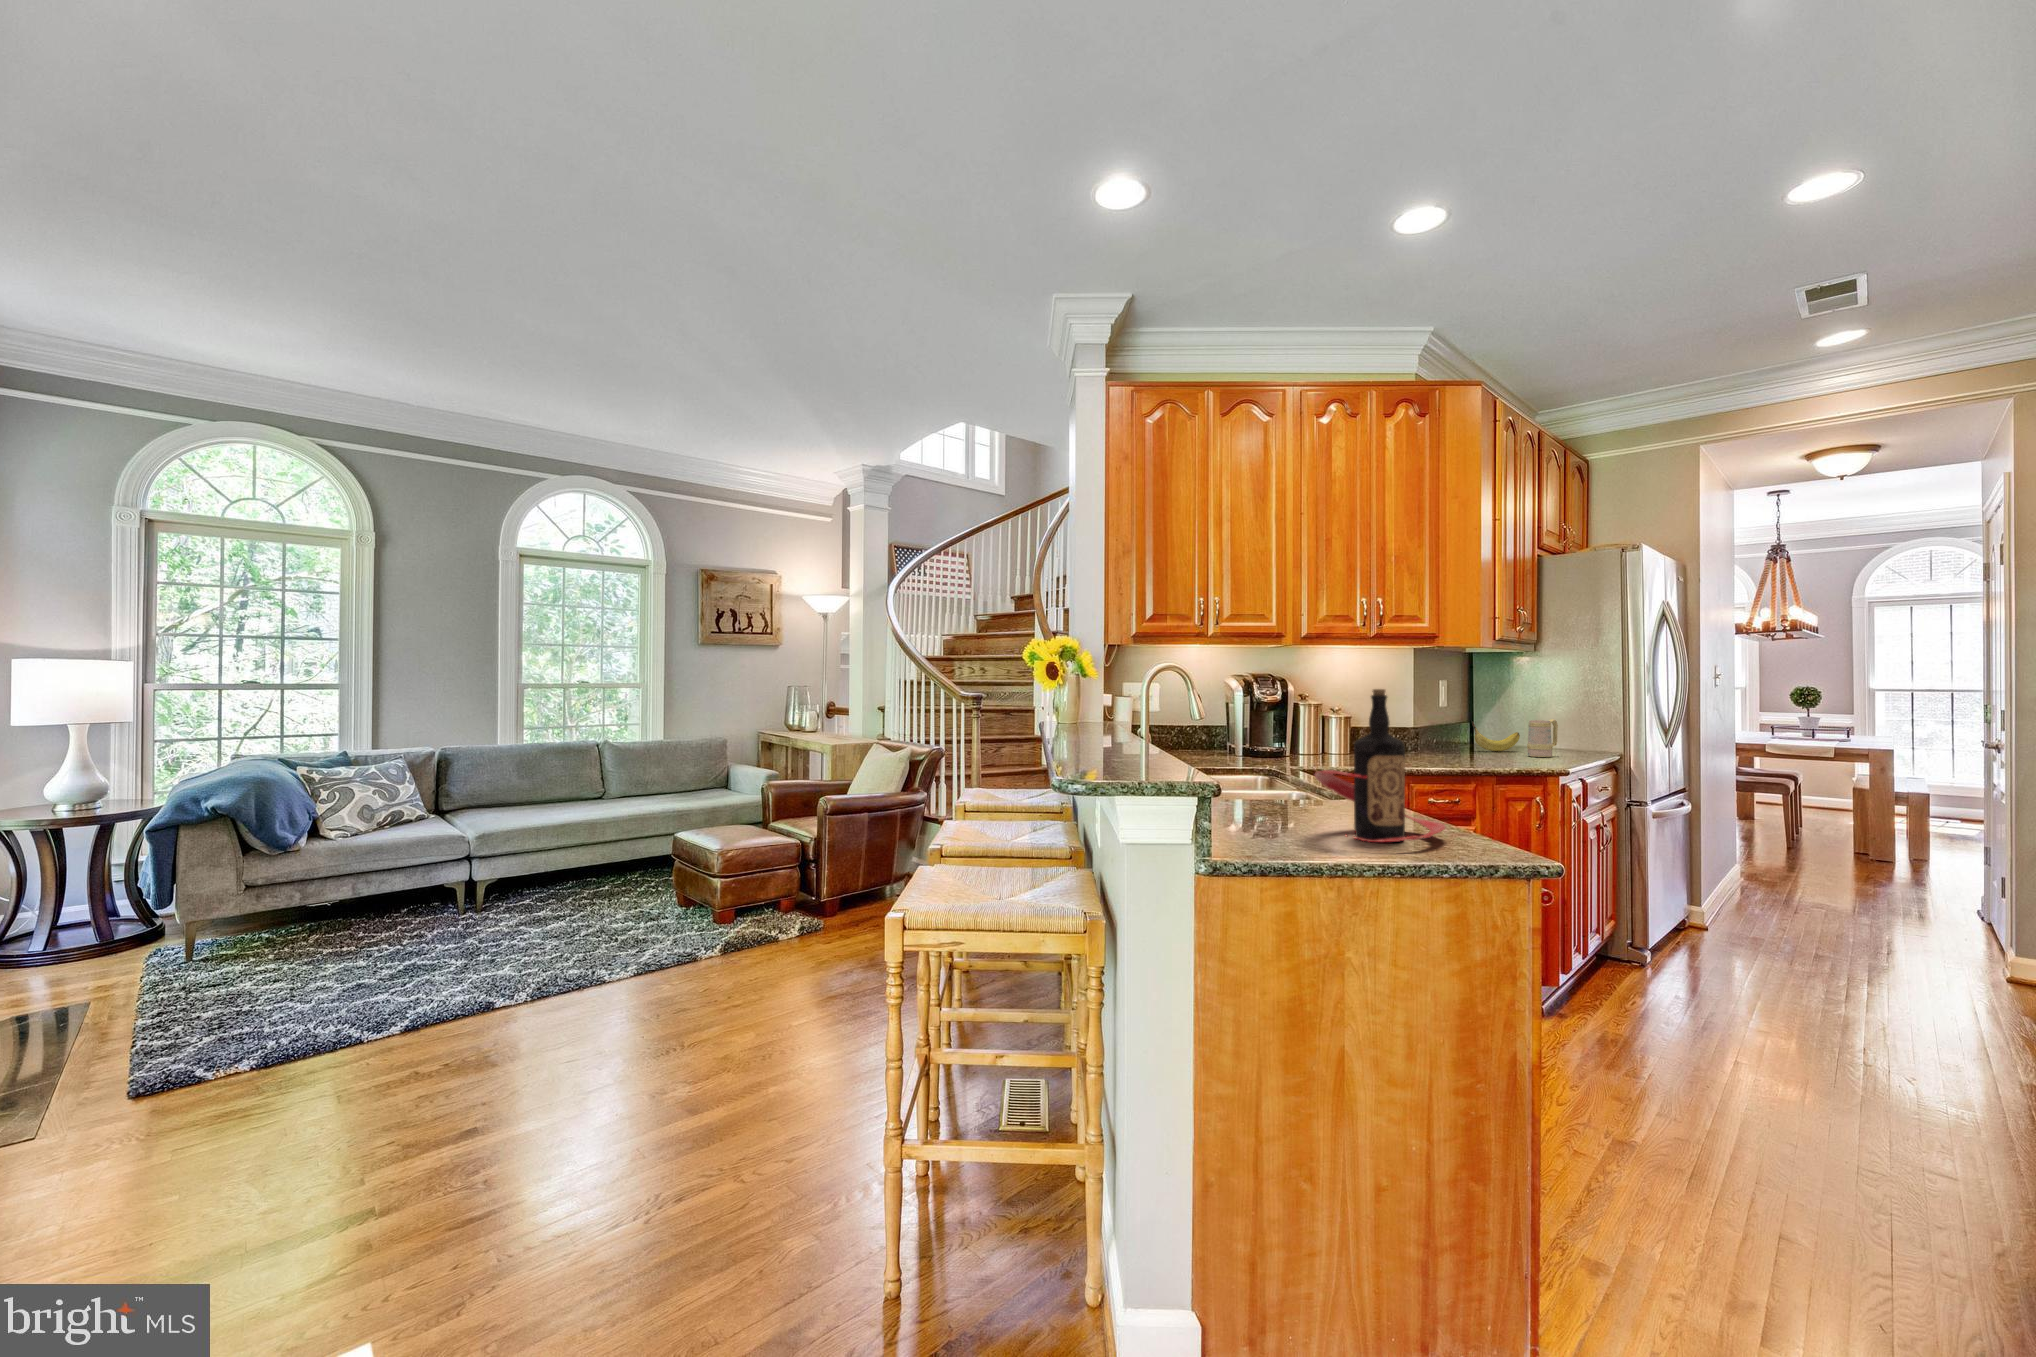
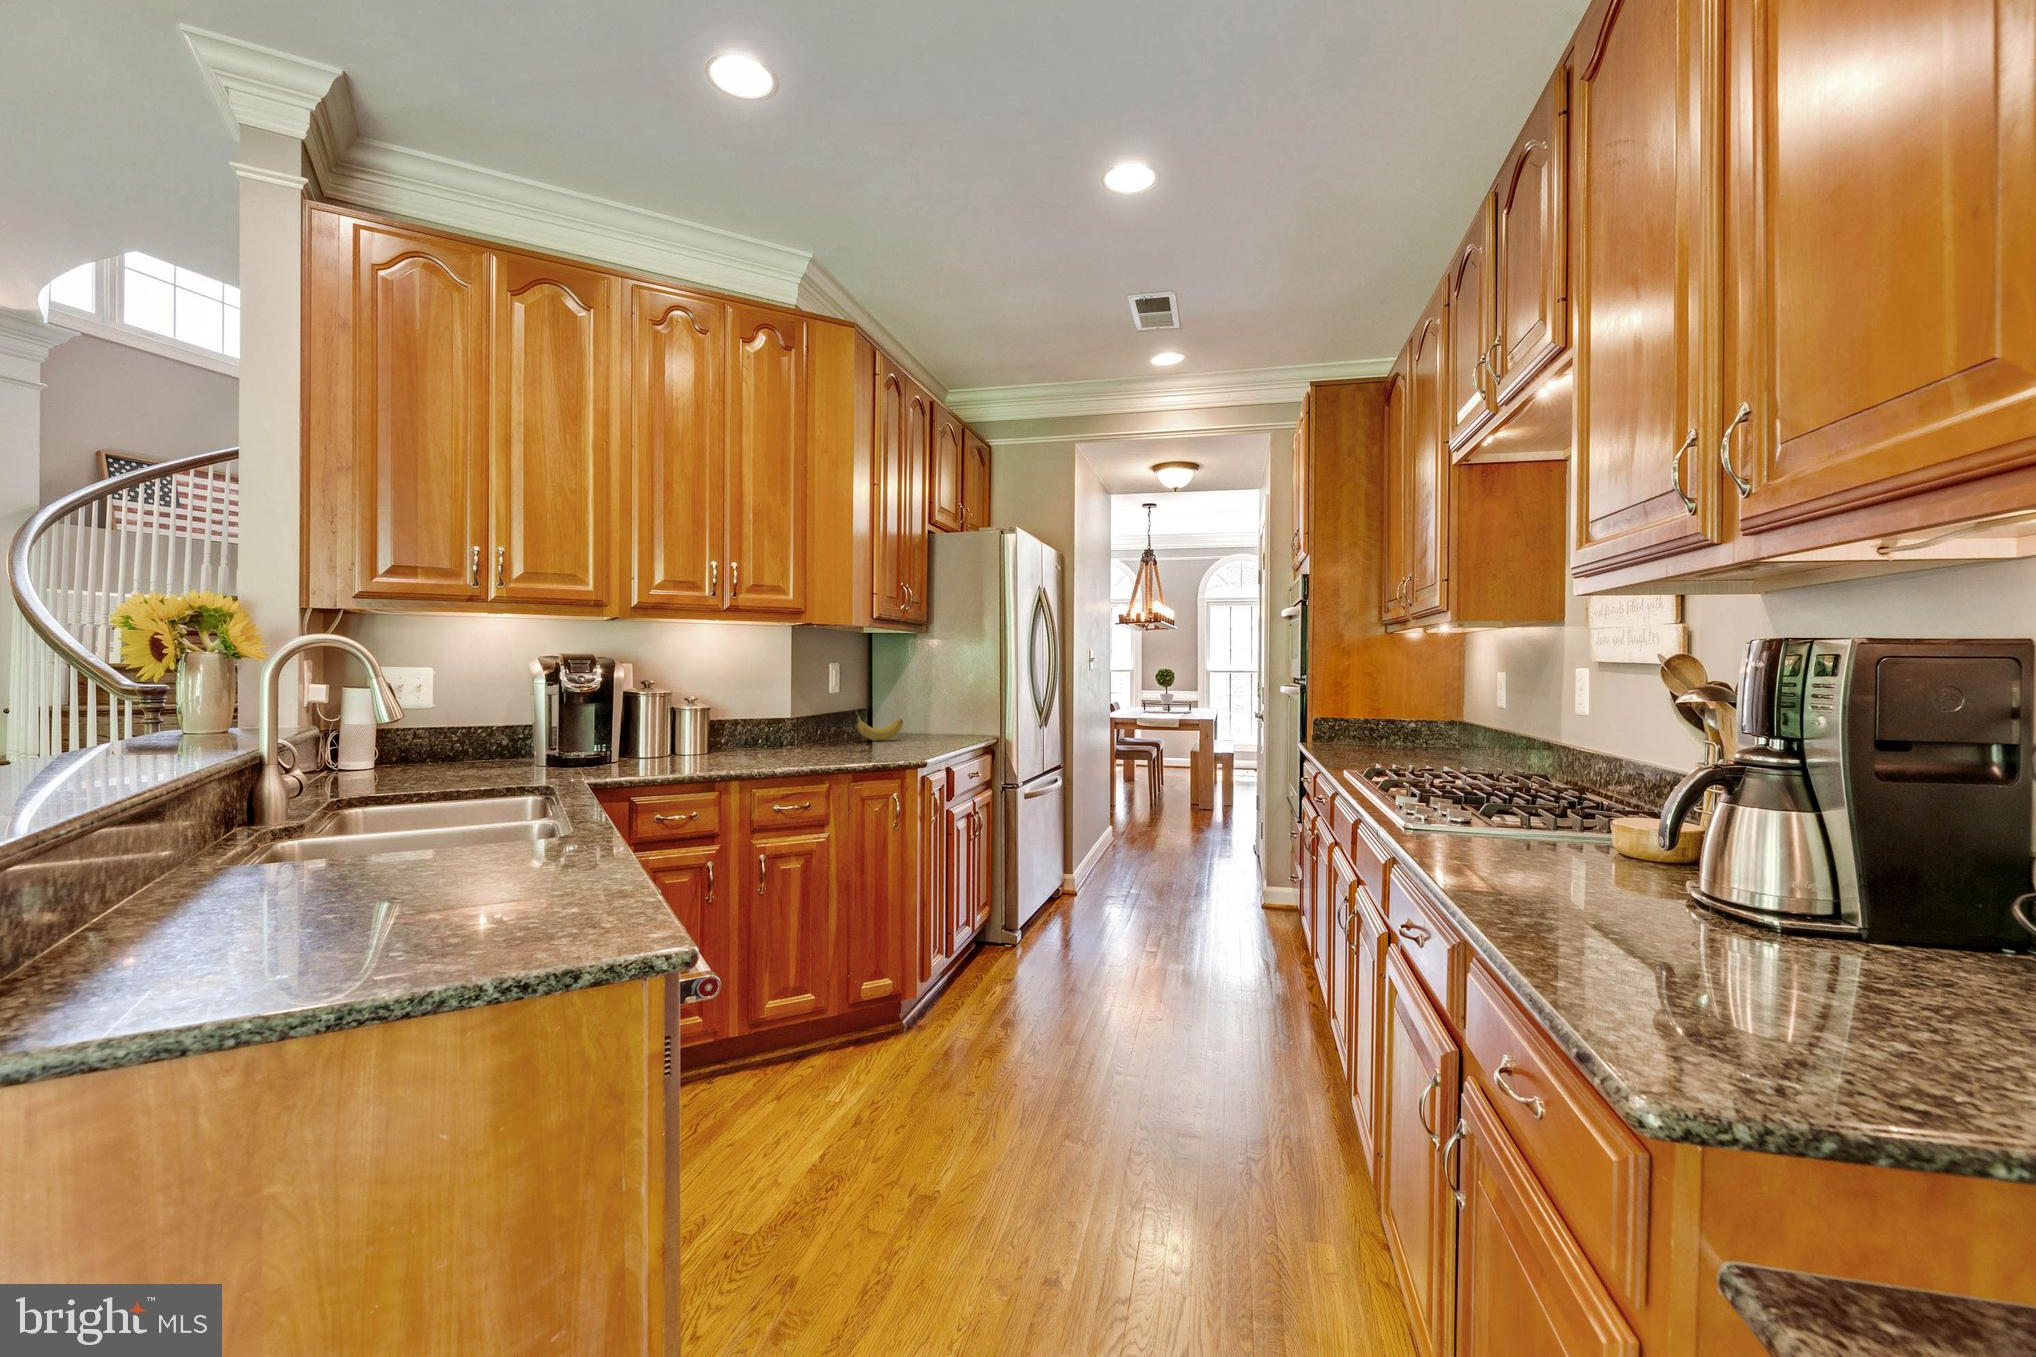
bottle: present [1315,689,1446,842] -> none [343,681,603,948]
mug: present [1527,719,1558,757] -> none [903,705,933,746]

